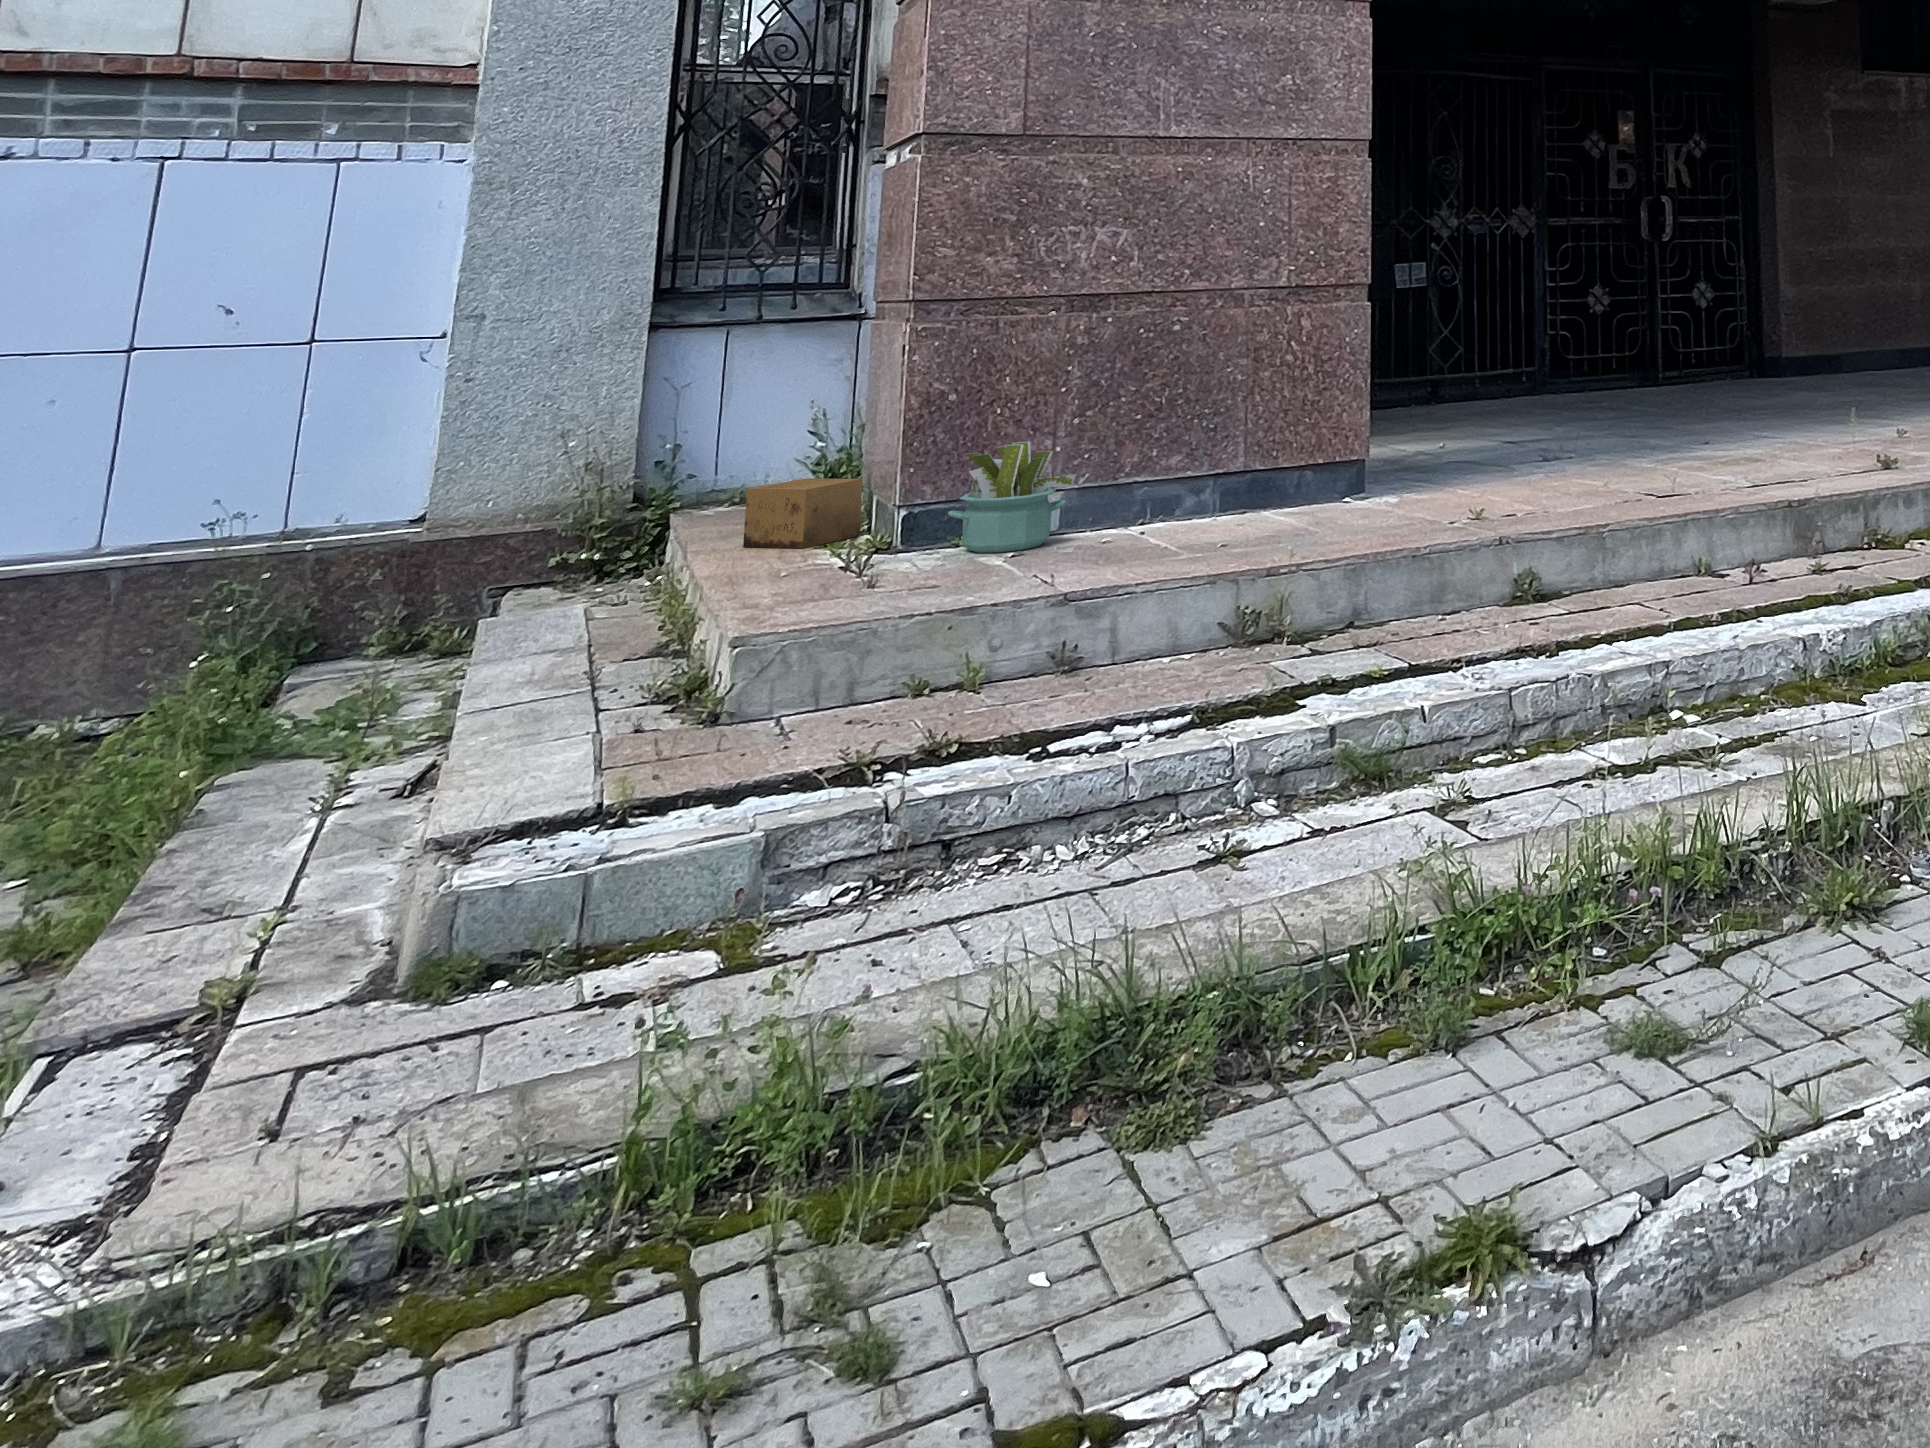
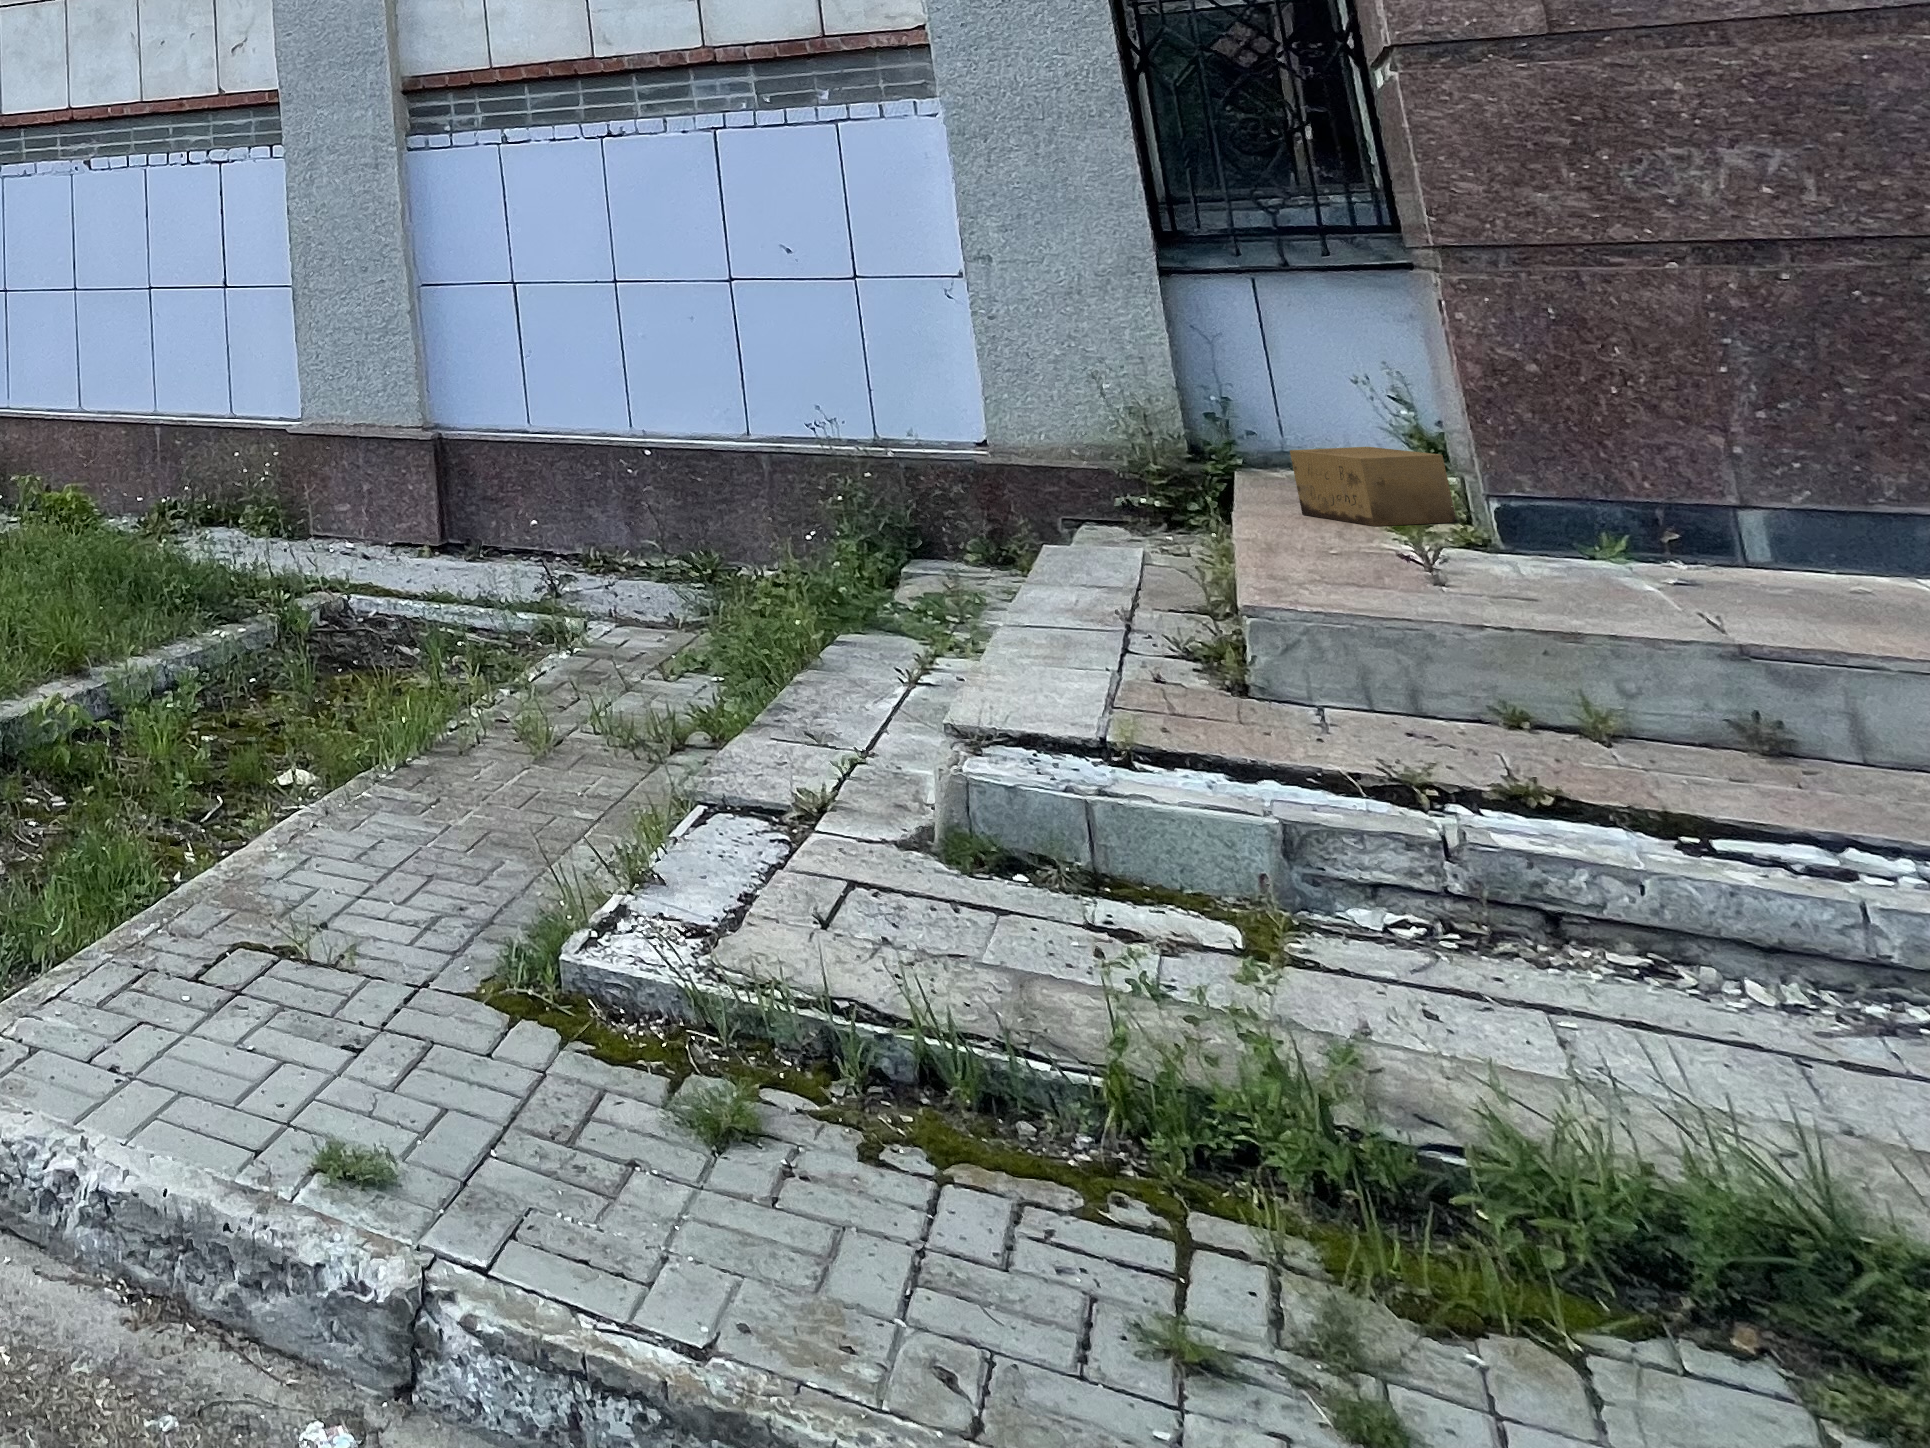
decorative plant: present [948,442,1076,553] -> none [1559,430,1772,572]

